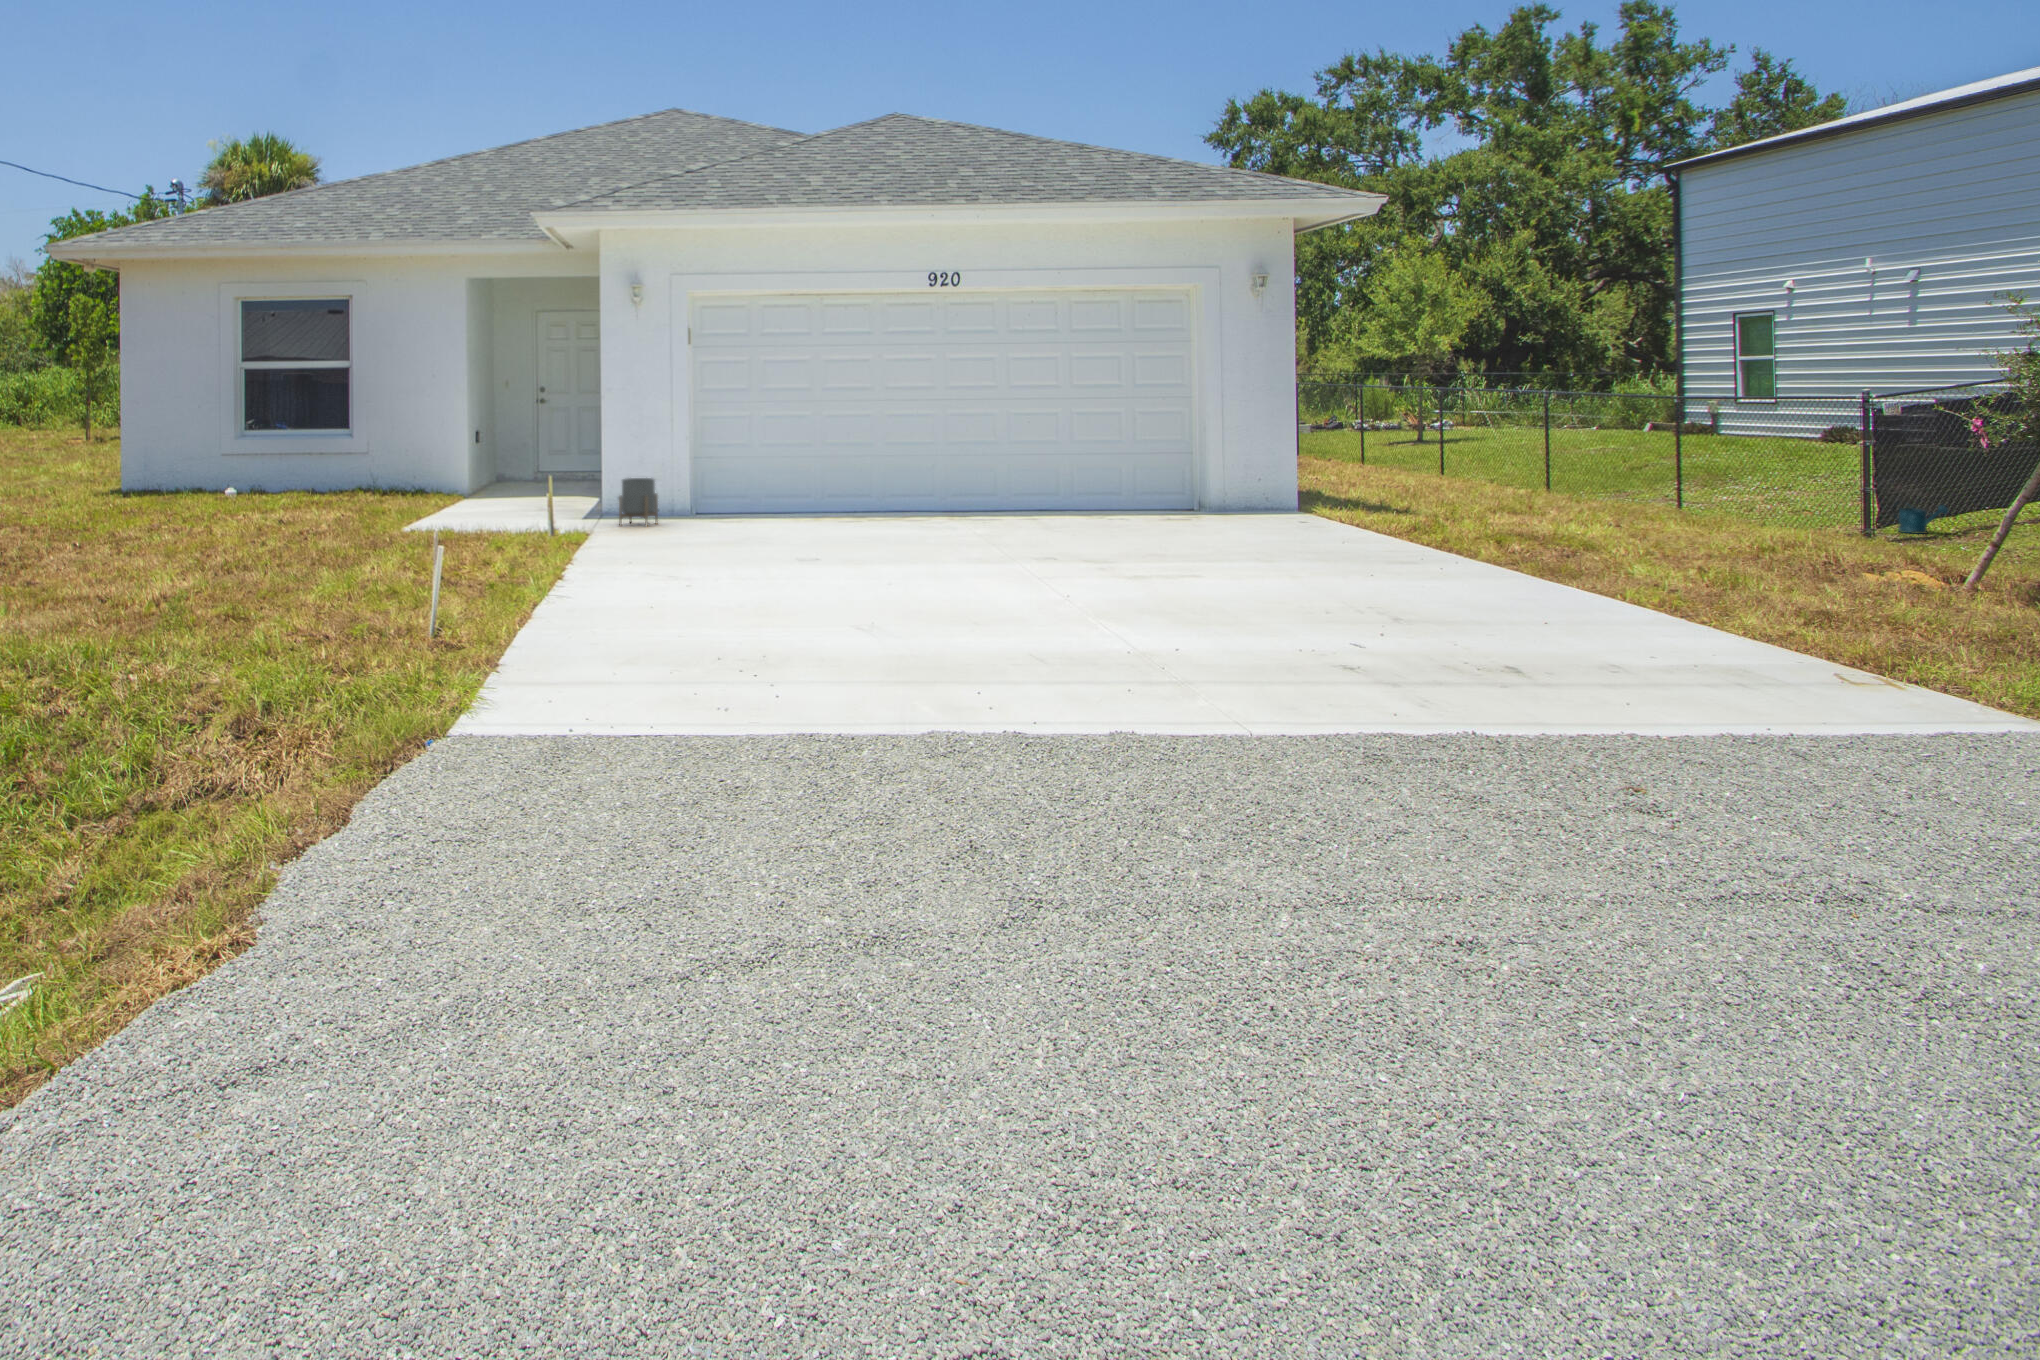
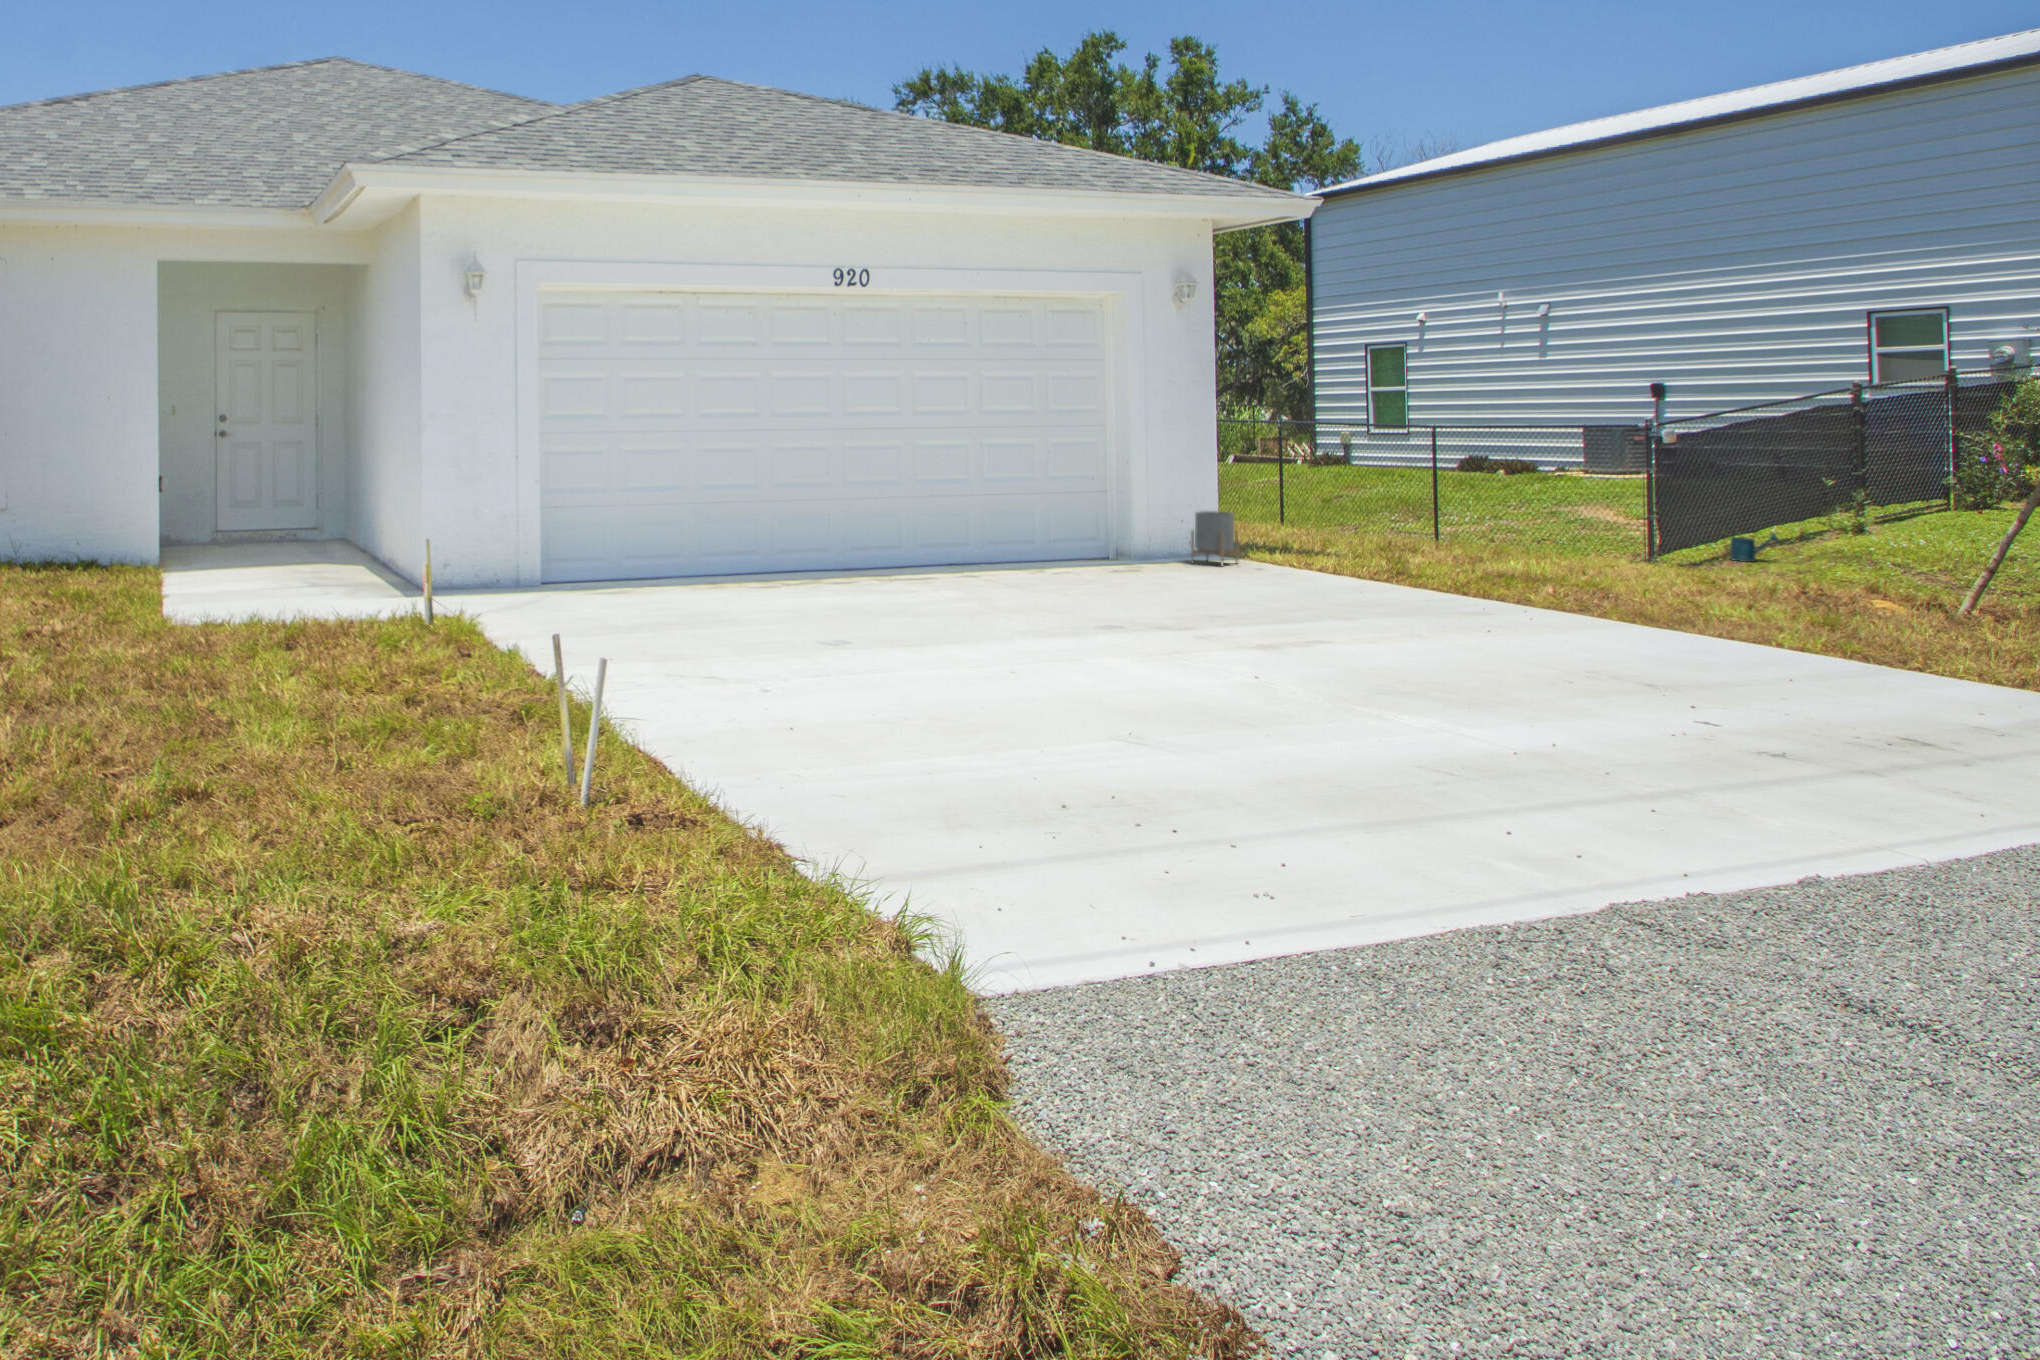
planter: present [619,478,658,526] -> present [1191,511,1238,565]

